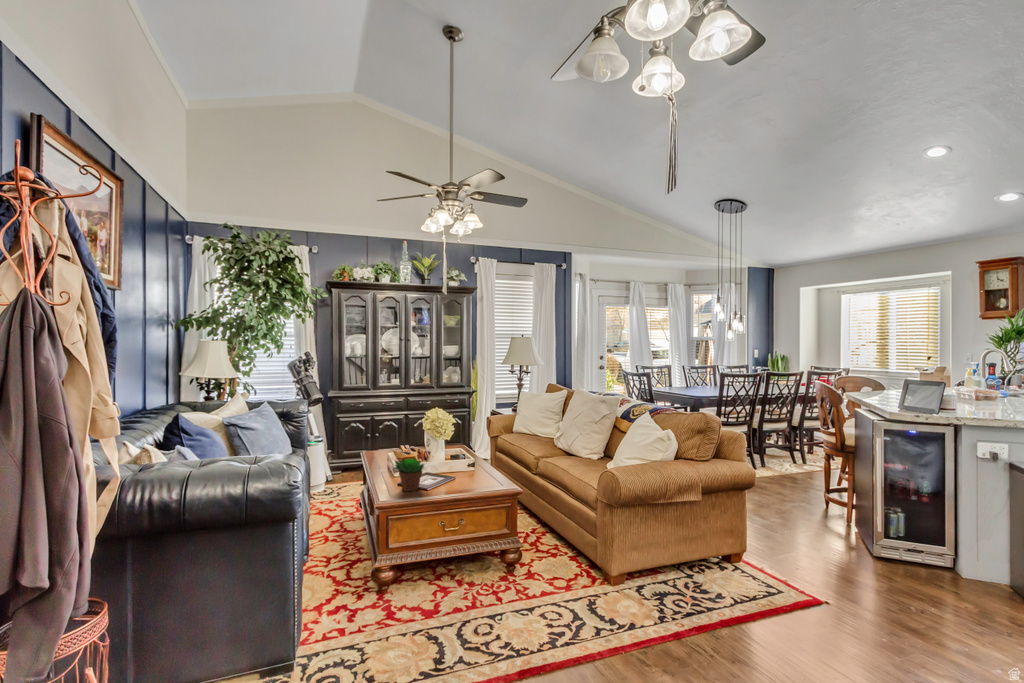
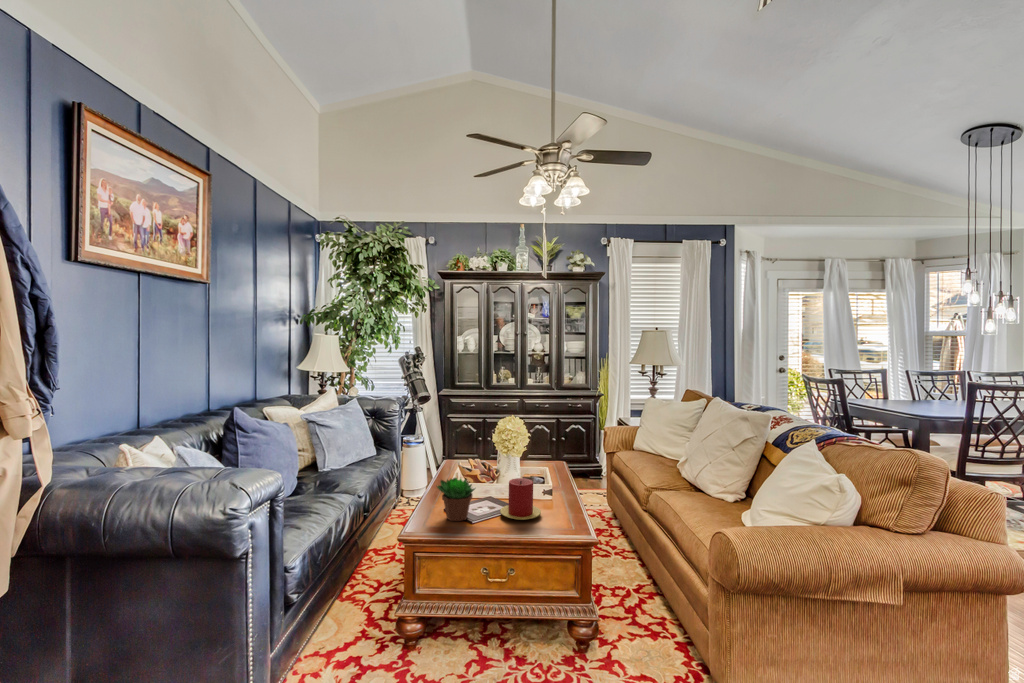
candle: none [442,454,473,485] -> present [500,478,541,520]

